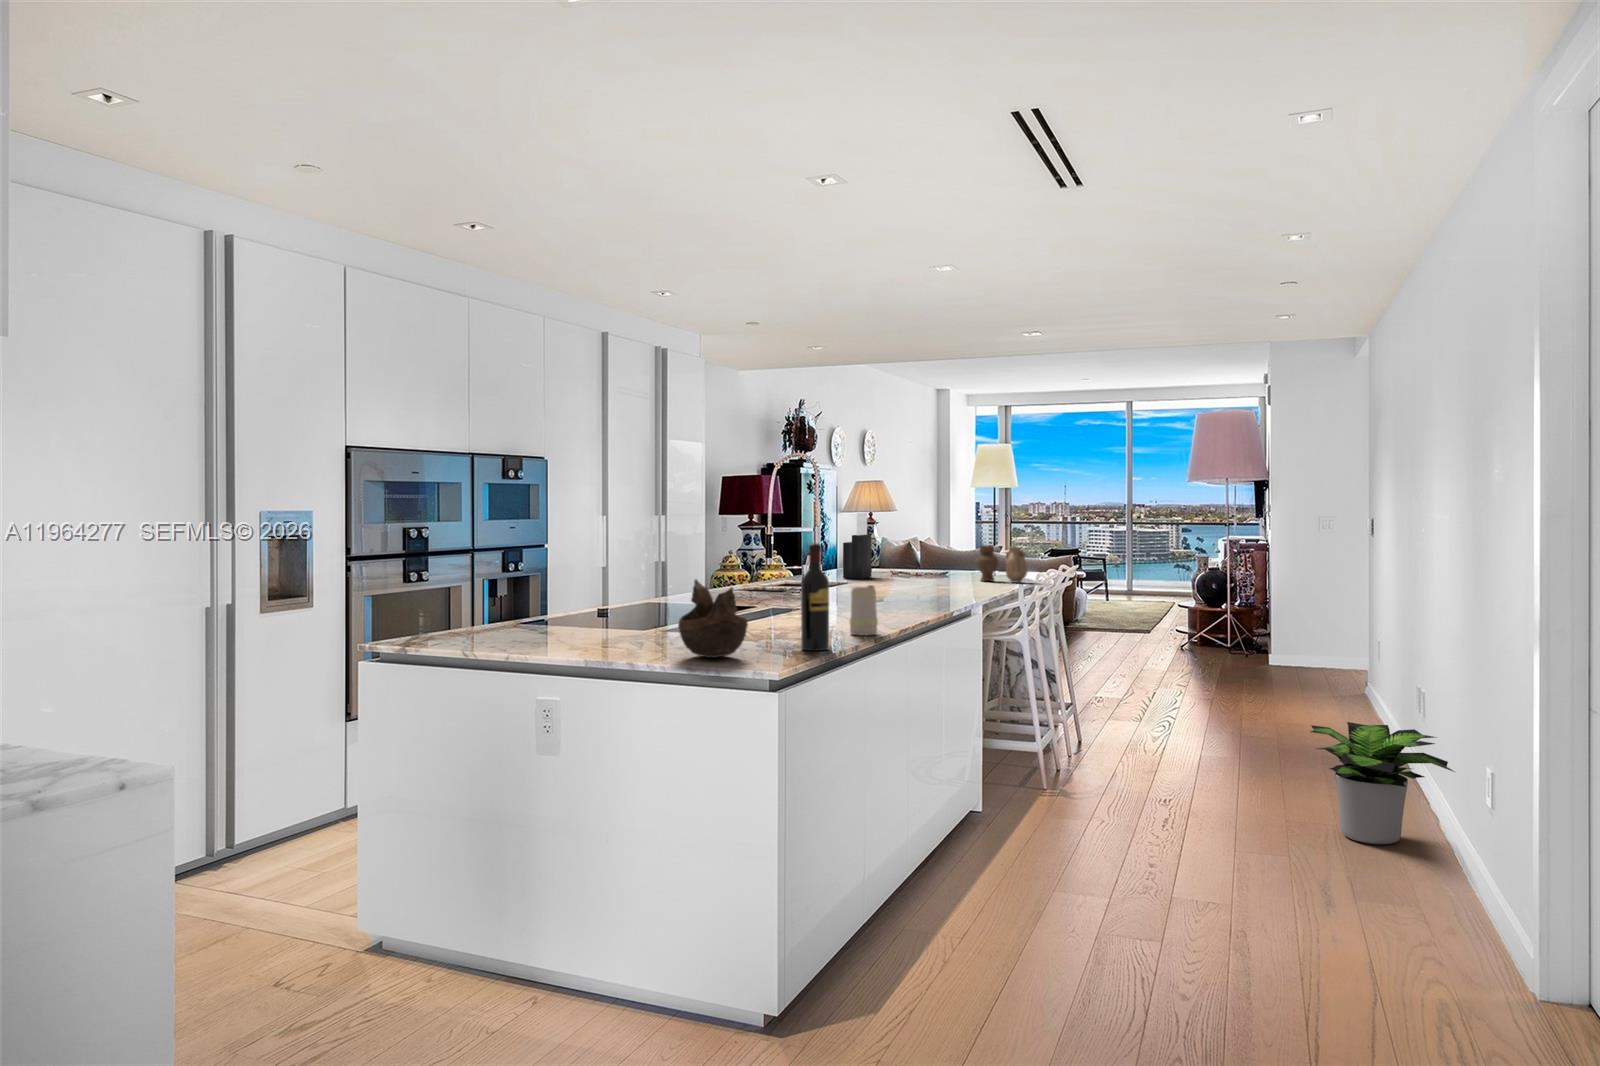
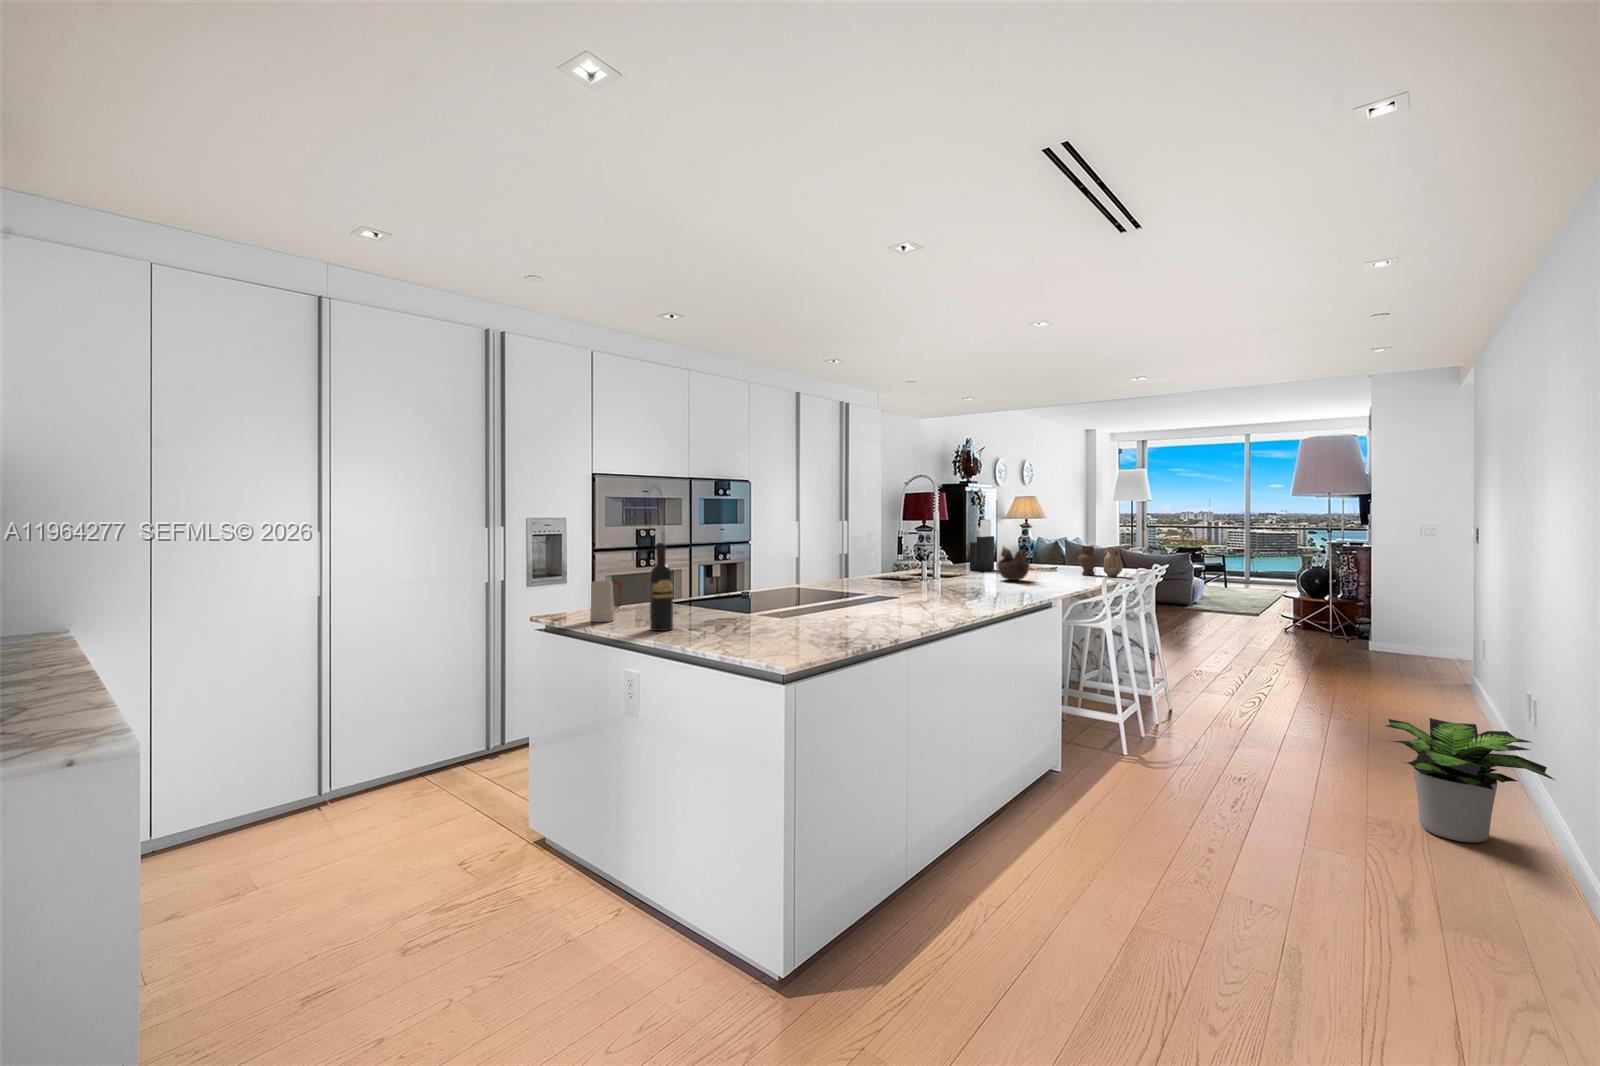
wine bottle: present [801,543,829,651] -> present [650,543,673,631]
decorative bowl: present [678,580,748,657] -> present [997,546,1030,580]
mug: present [850,585,878,635] -> present [590,580,622,622]

